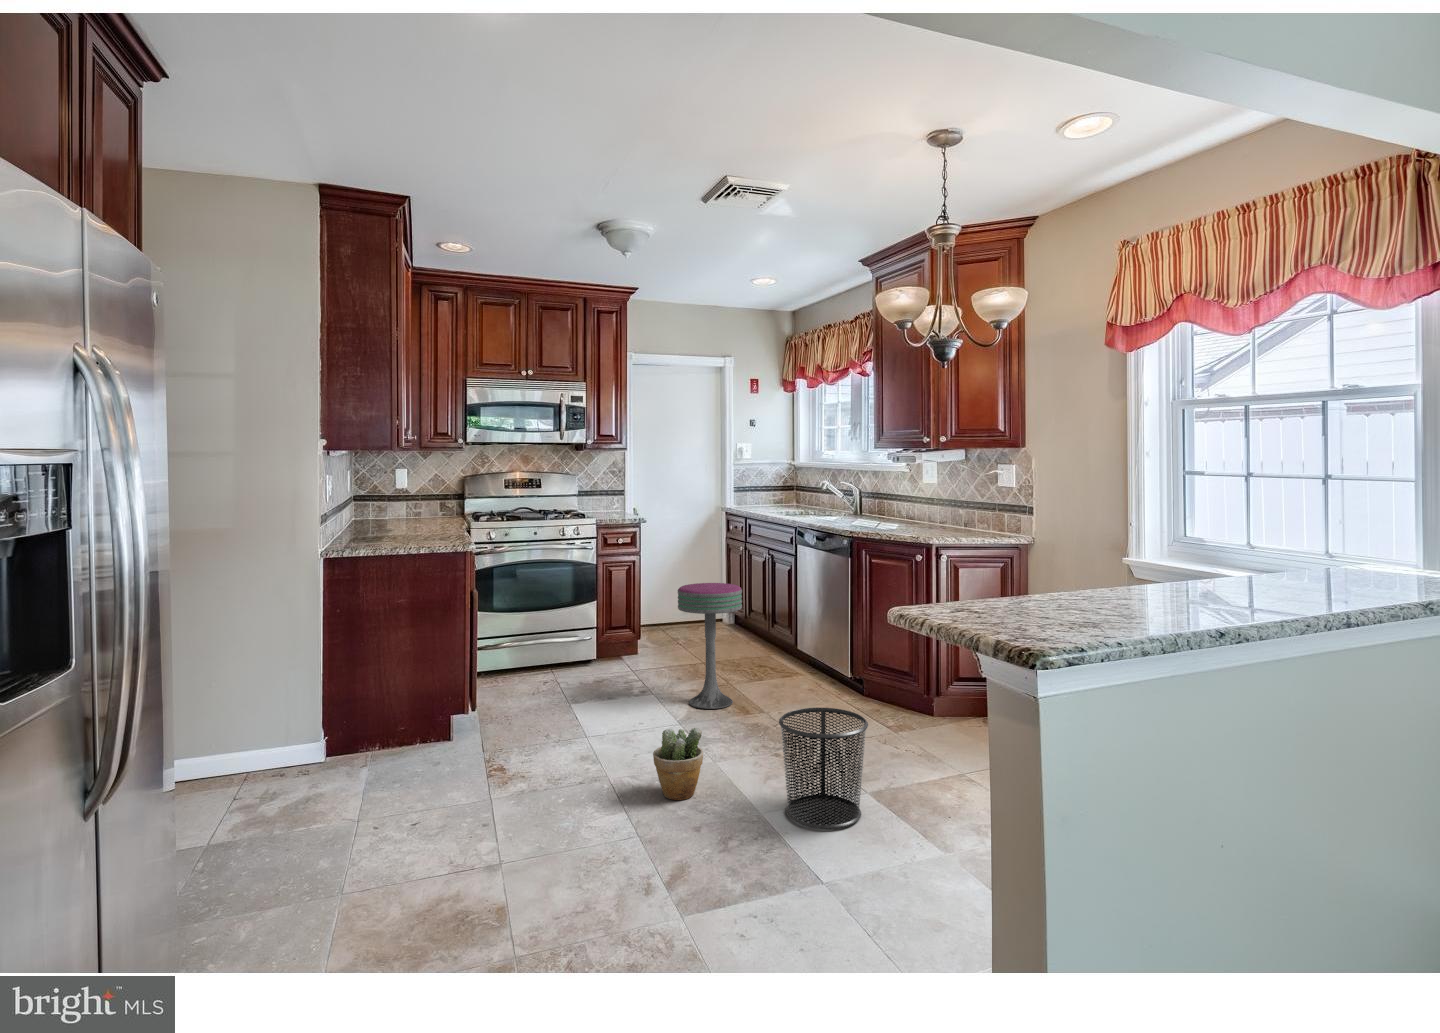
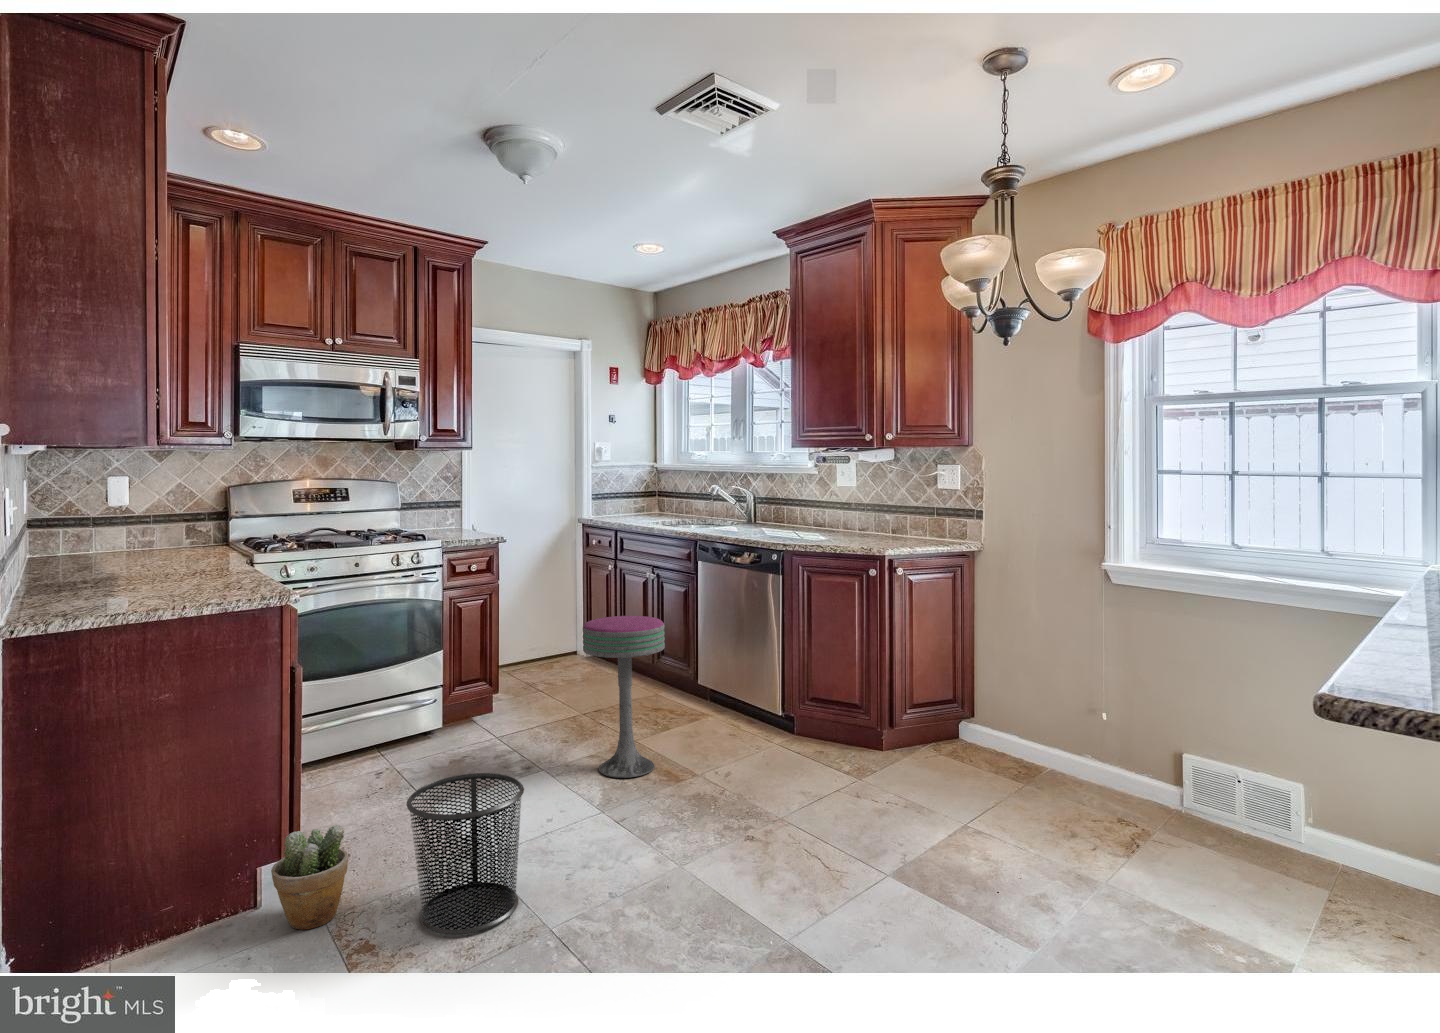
waste bin: present [779,708,868,829] -> present [406,773,524,935]
potted plant: present [653,728,703,800] -> present [271,825,348,930]

